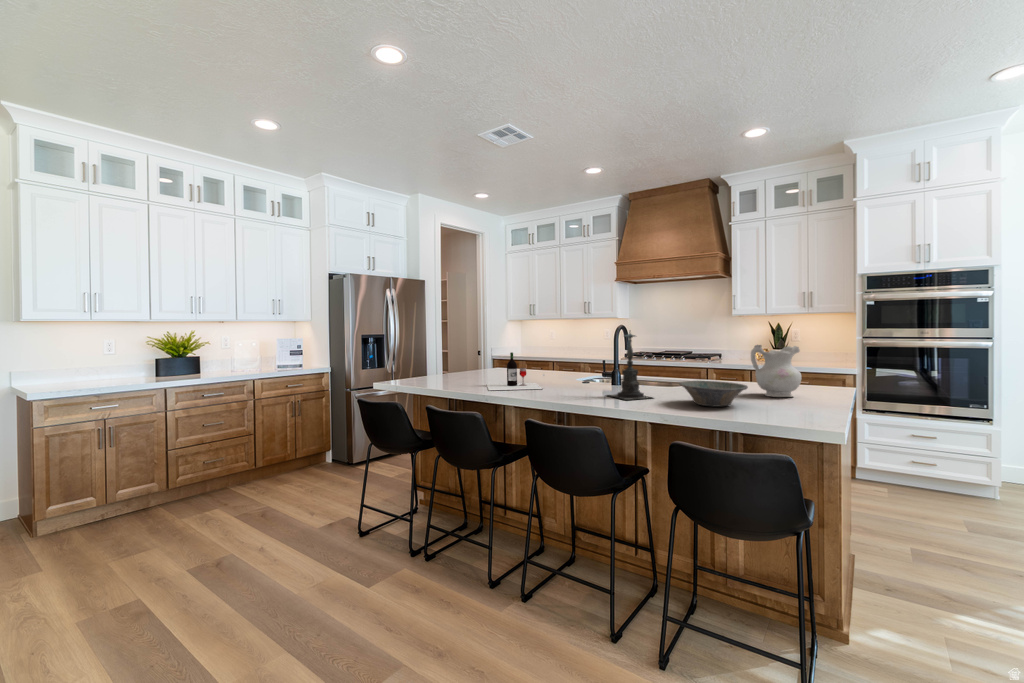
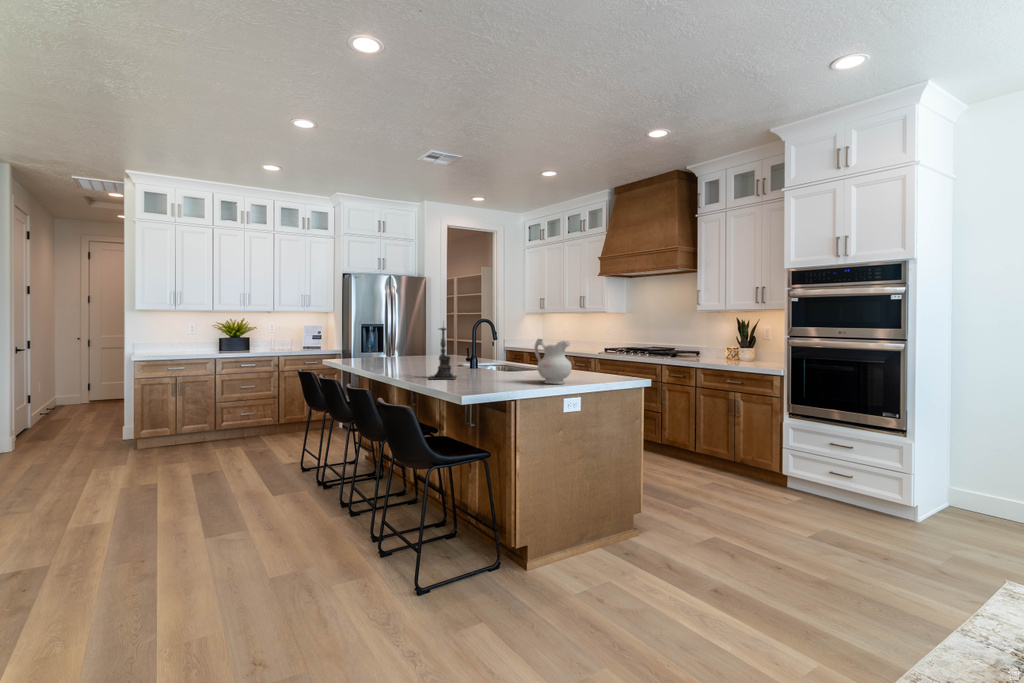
wine bottle: present [487,352,542,390] -> none [370,340,426,370]
bowl: present [679,381,748,407] -> none [447,366,498,387]

